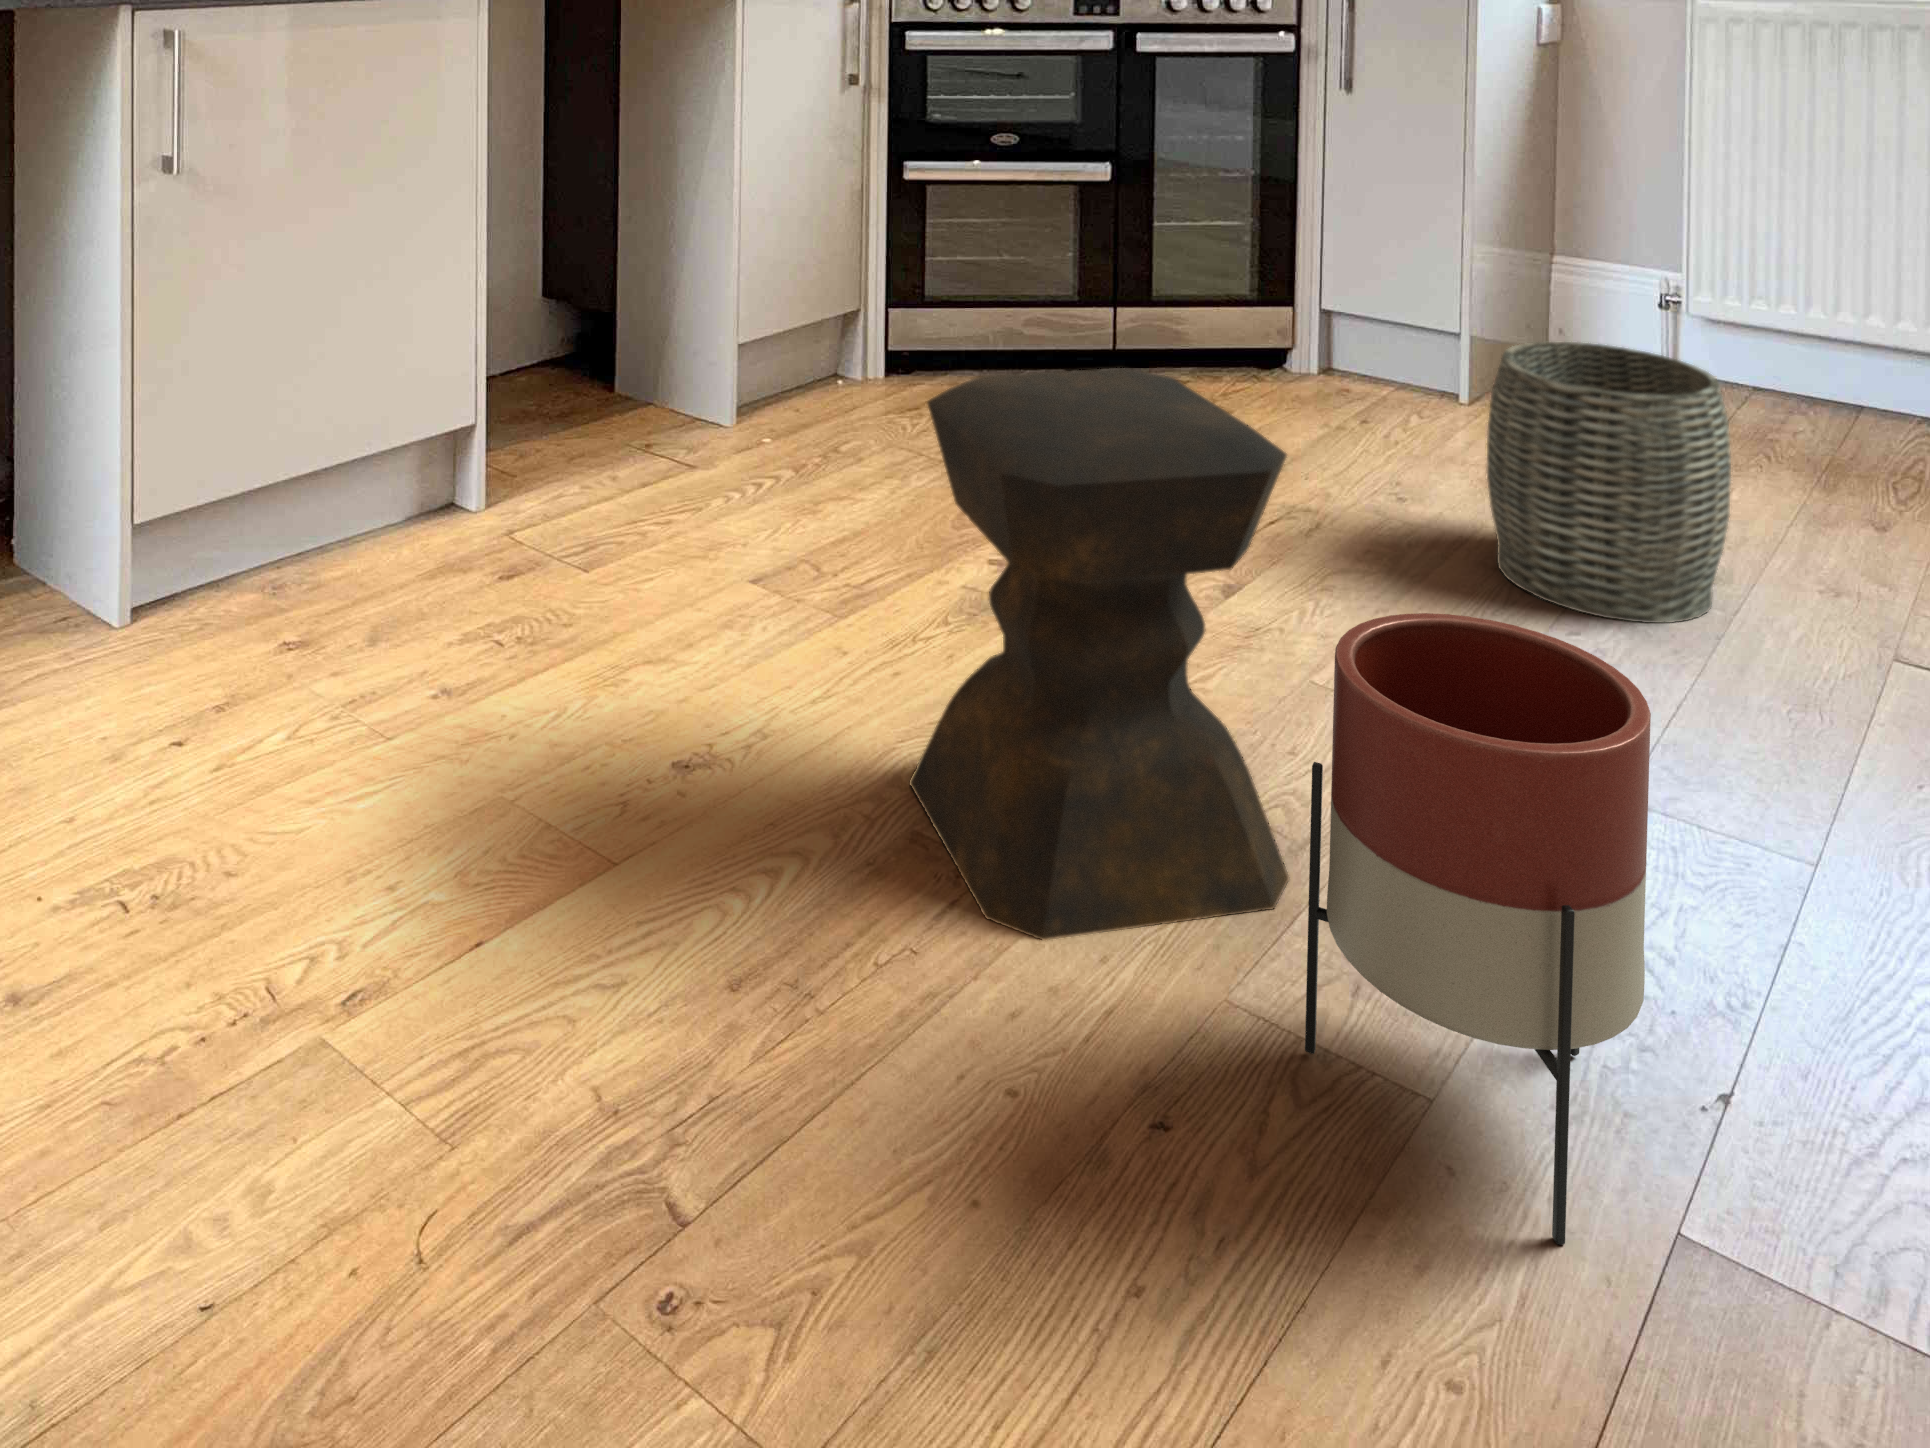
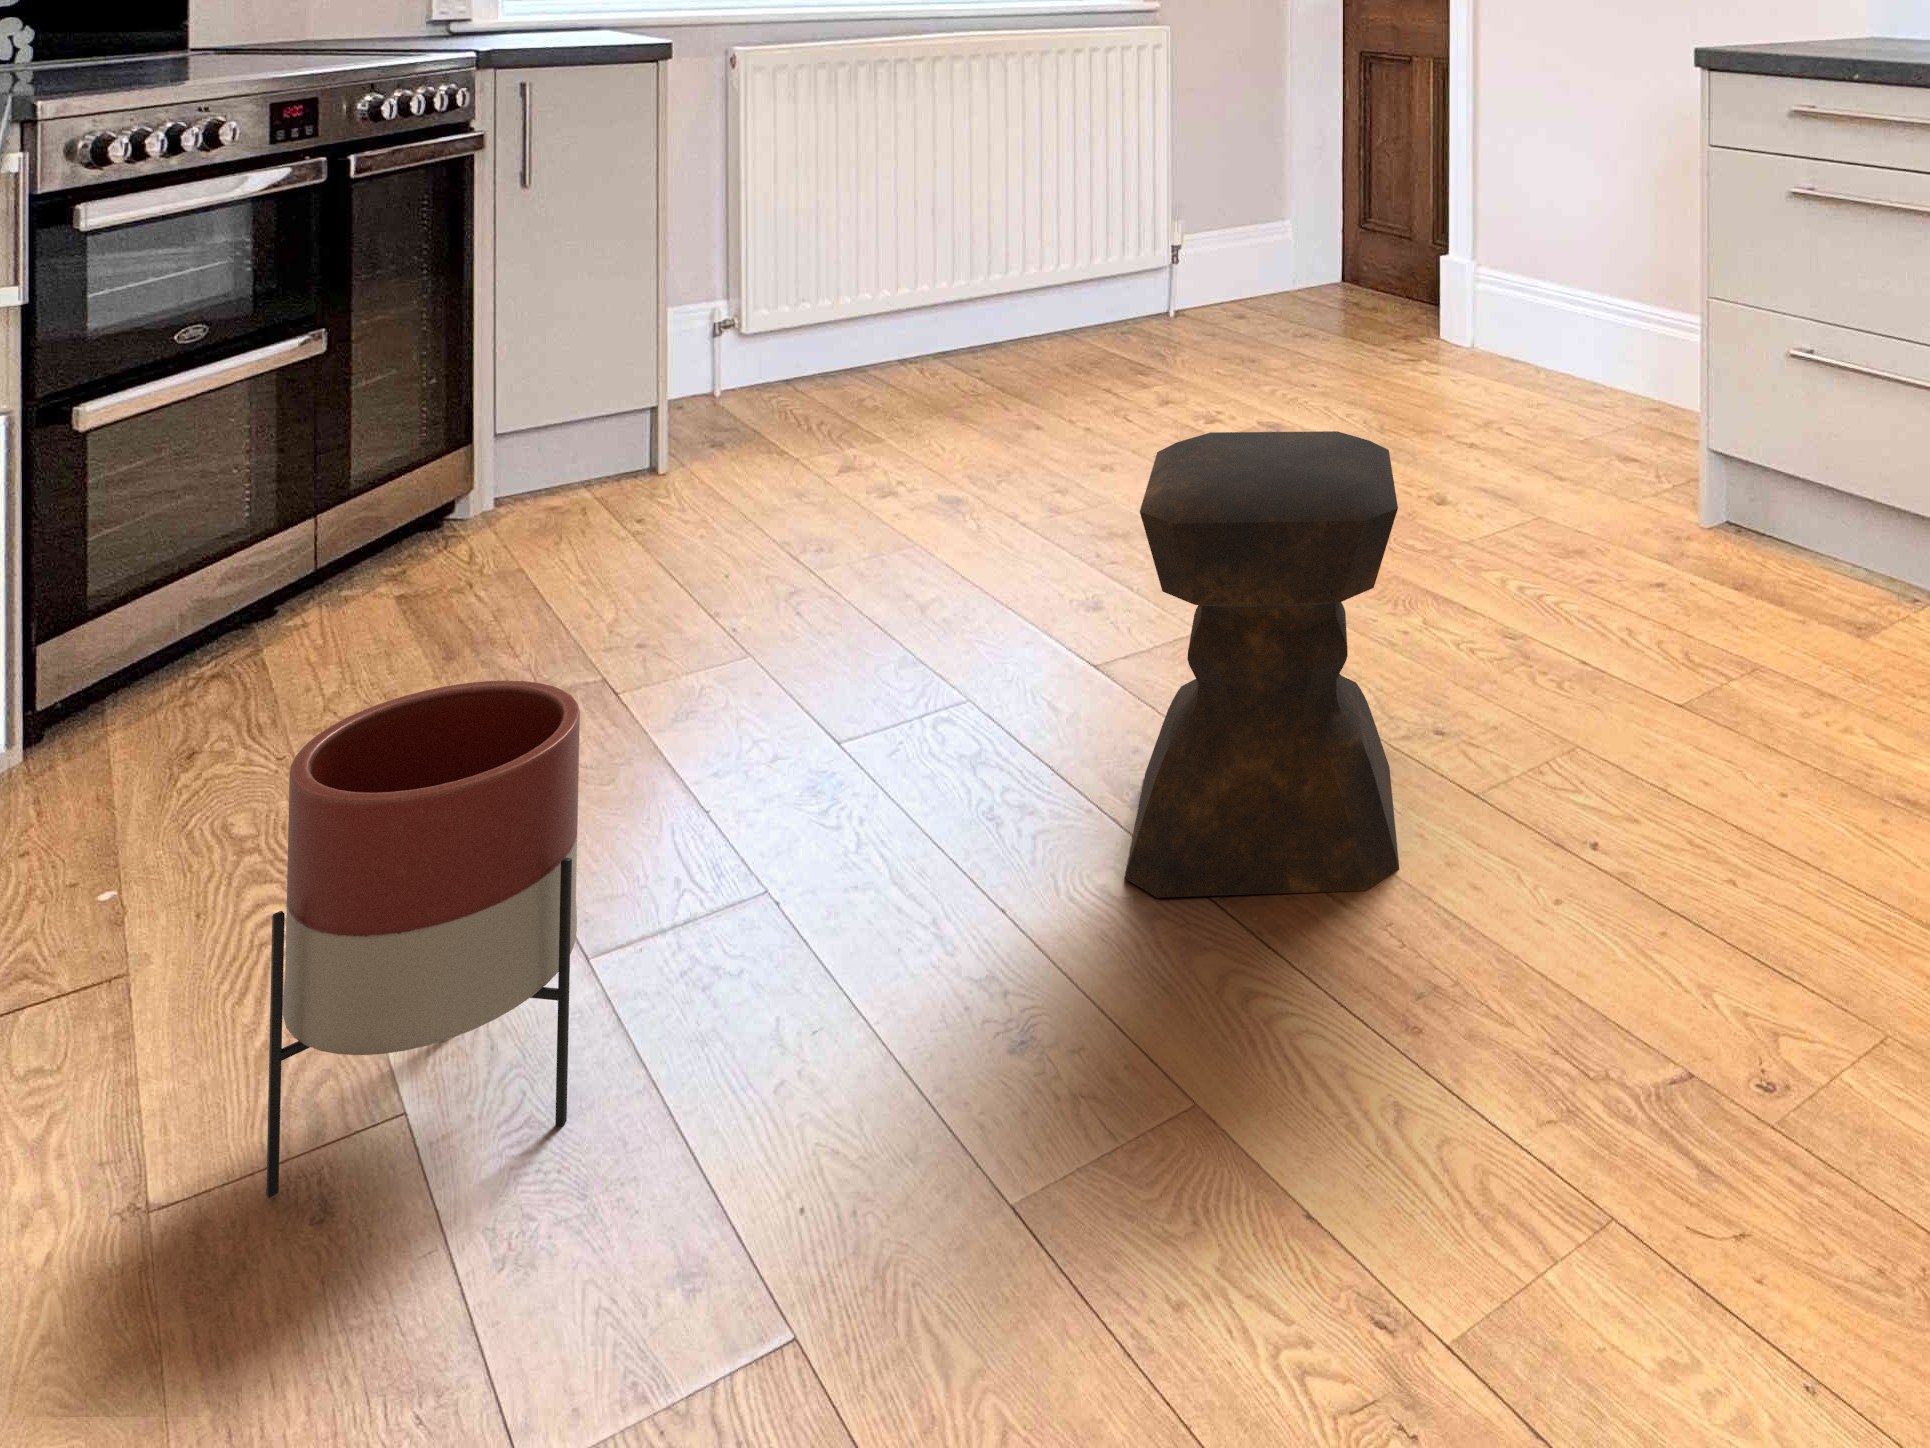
woven basket: present [1486,342,1731,623] -> none [944,346,1121,564]
planter: present [1305,613,1651,1245] -> present [266,680,580,1198]

